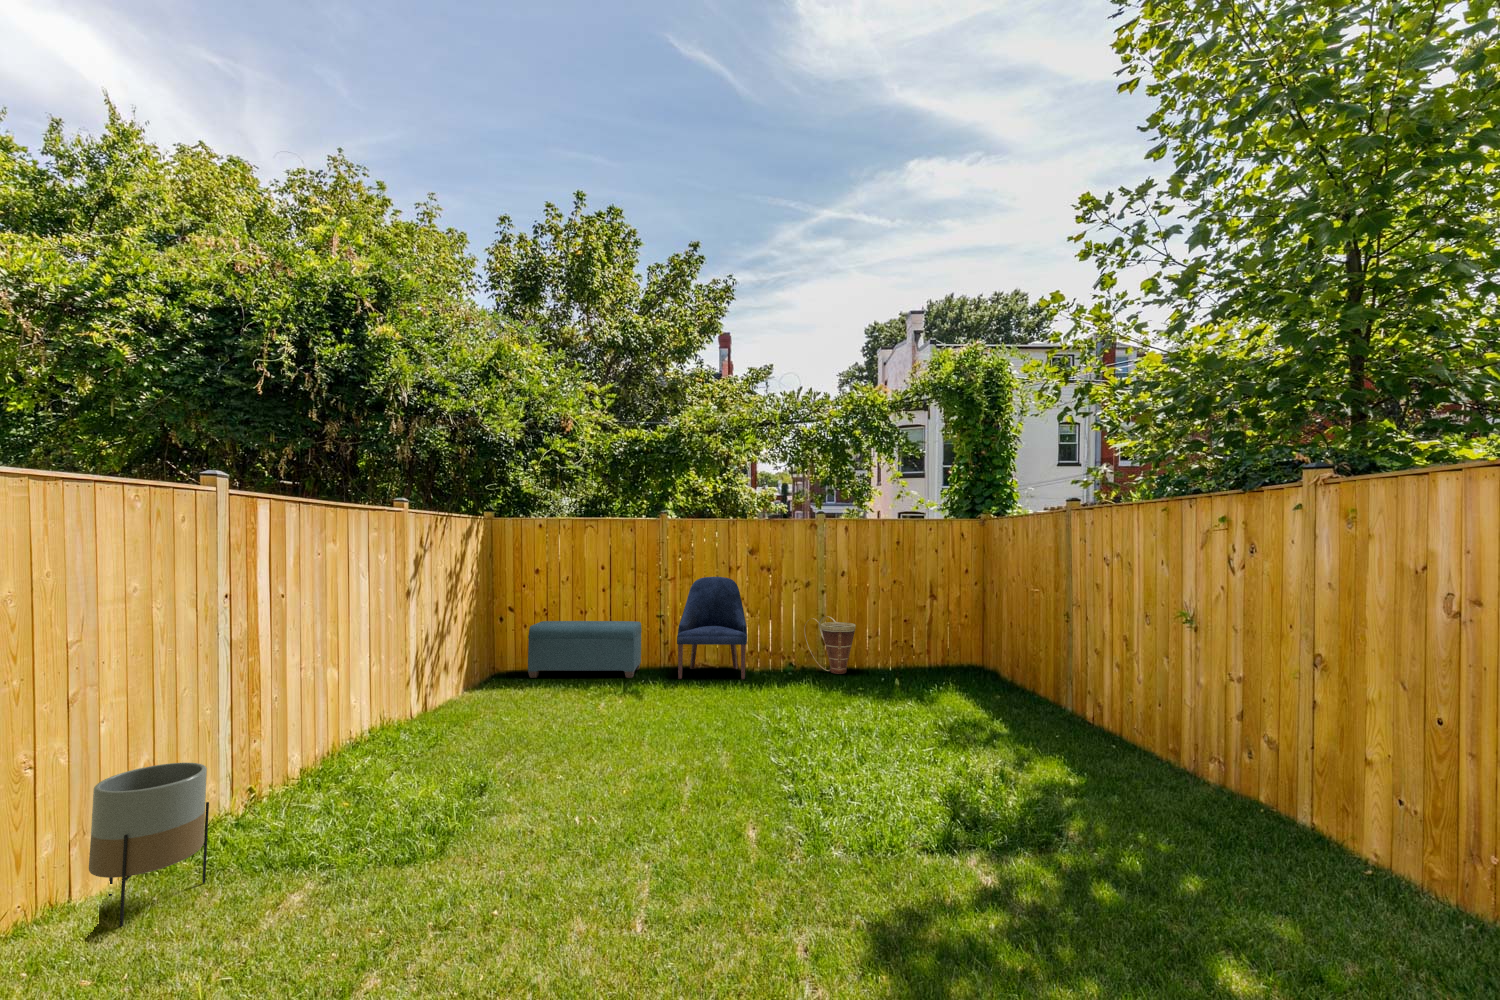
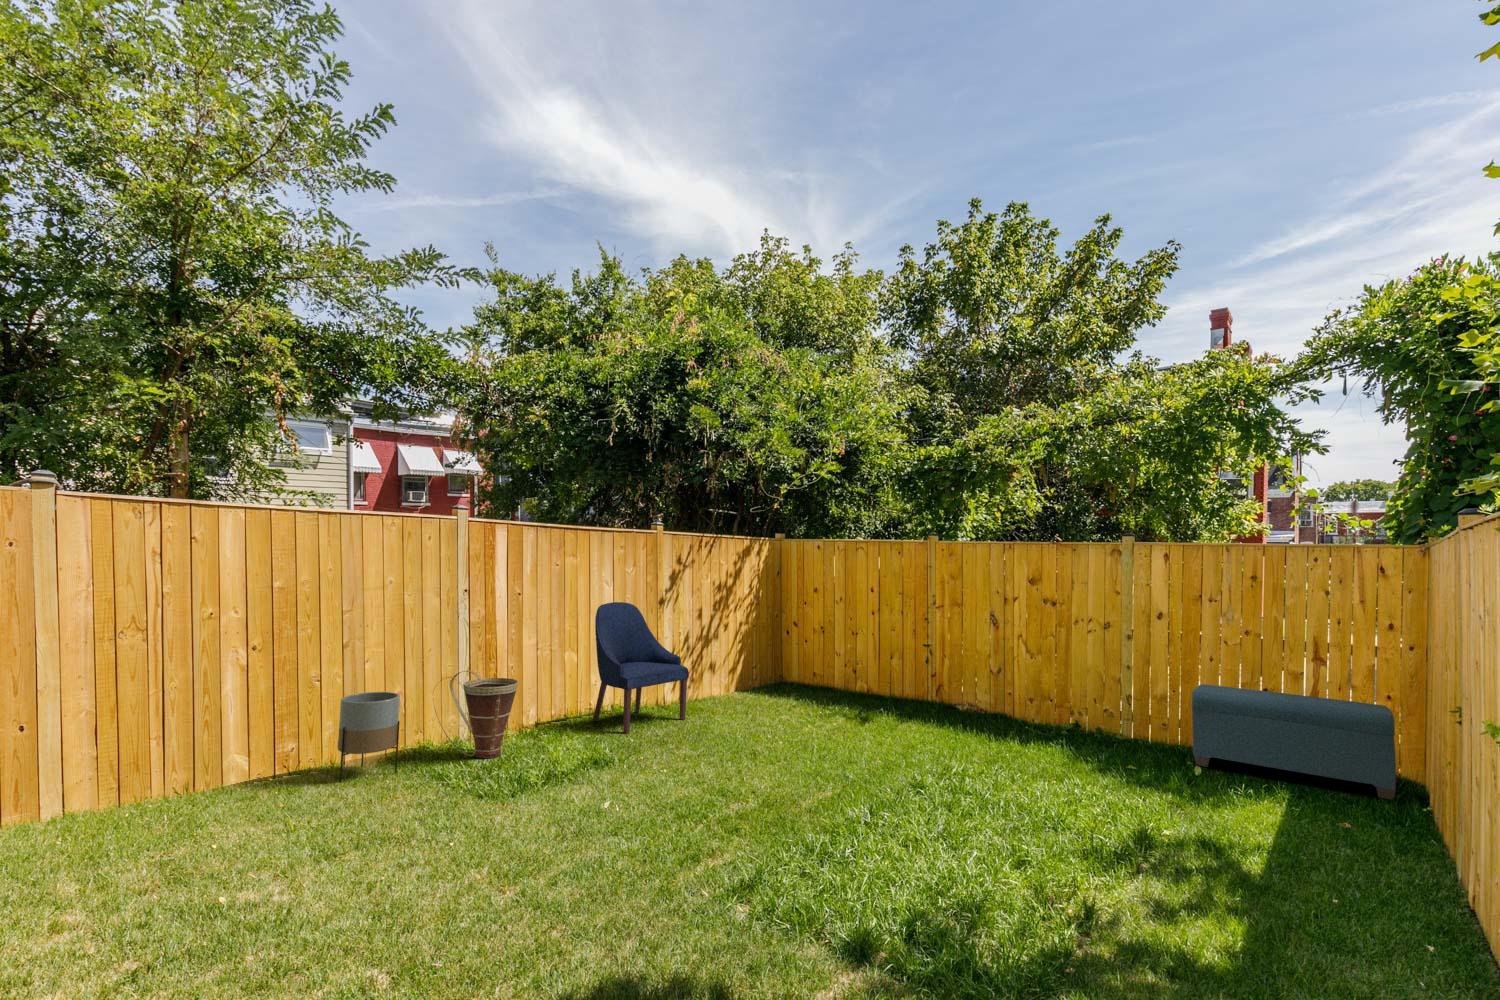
chair: present [677,577,747,679] -> present [593,602,689,734]
basket: present [804,616,856,674] -> present [434,671,518,758]
bench: present [528,621,642,678] -> present [1191,684,1396,800]

